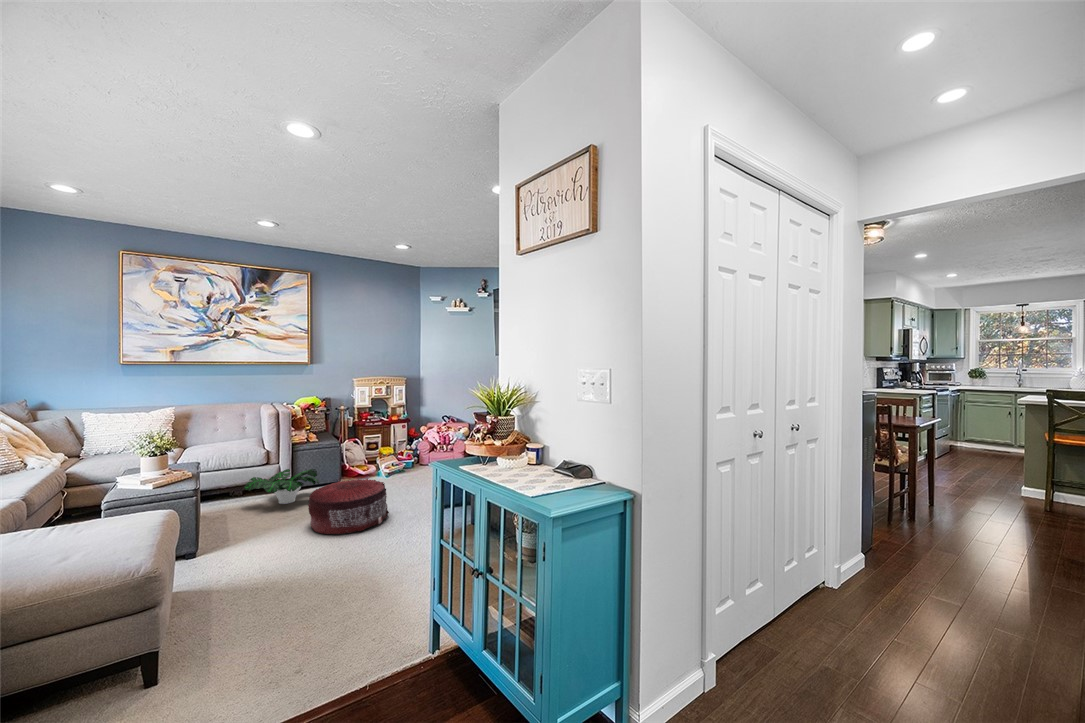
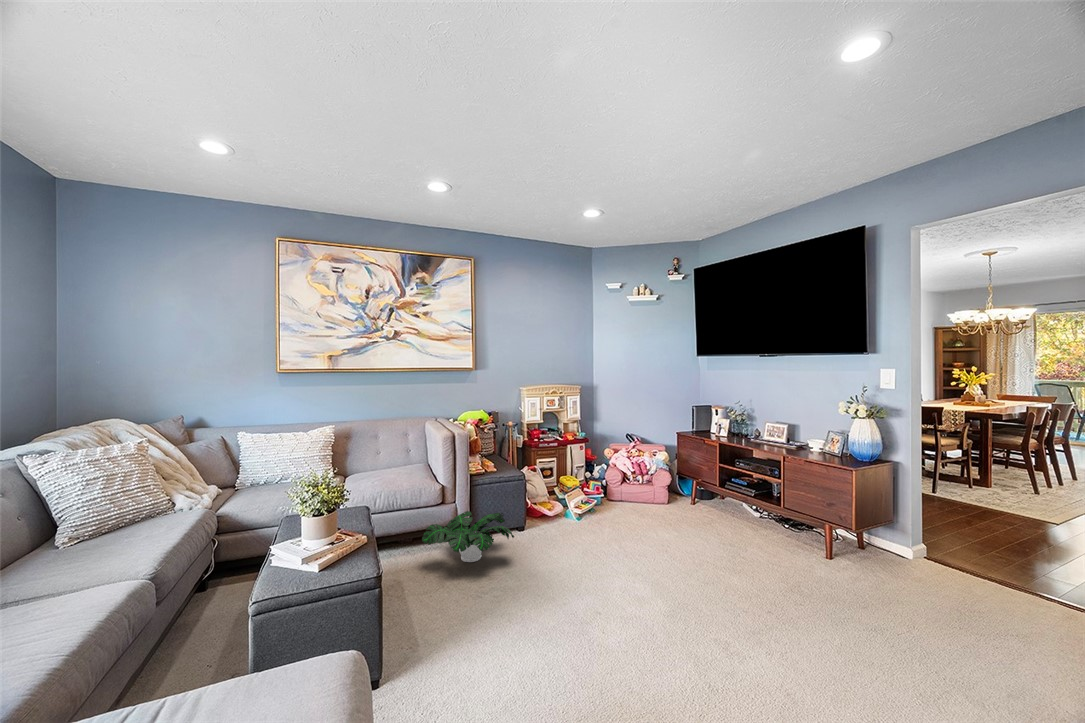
pouf: present [308,478,389,534] -> none [523,540,635,644]

